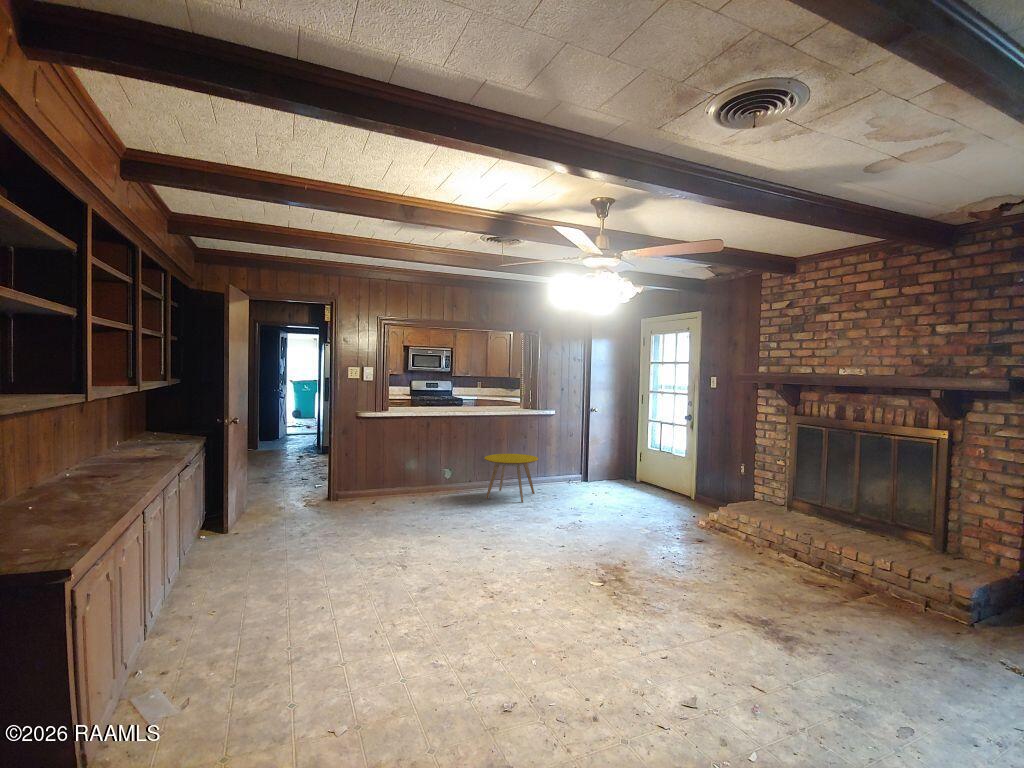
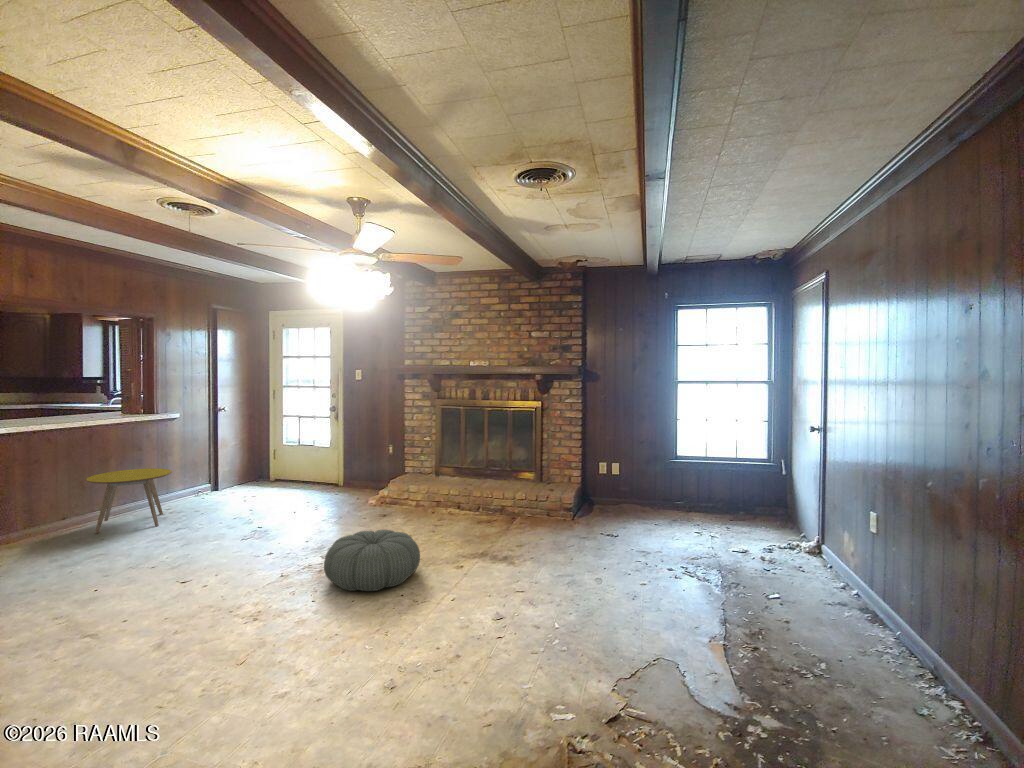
pouf: none [574,548,671,614] -> present [324,530,420,591]

